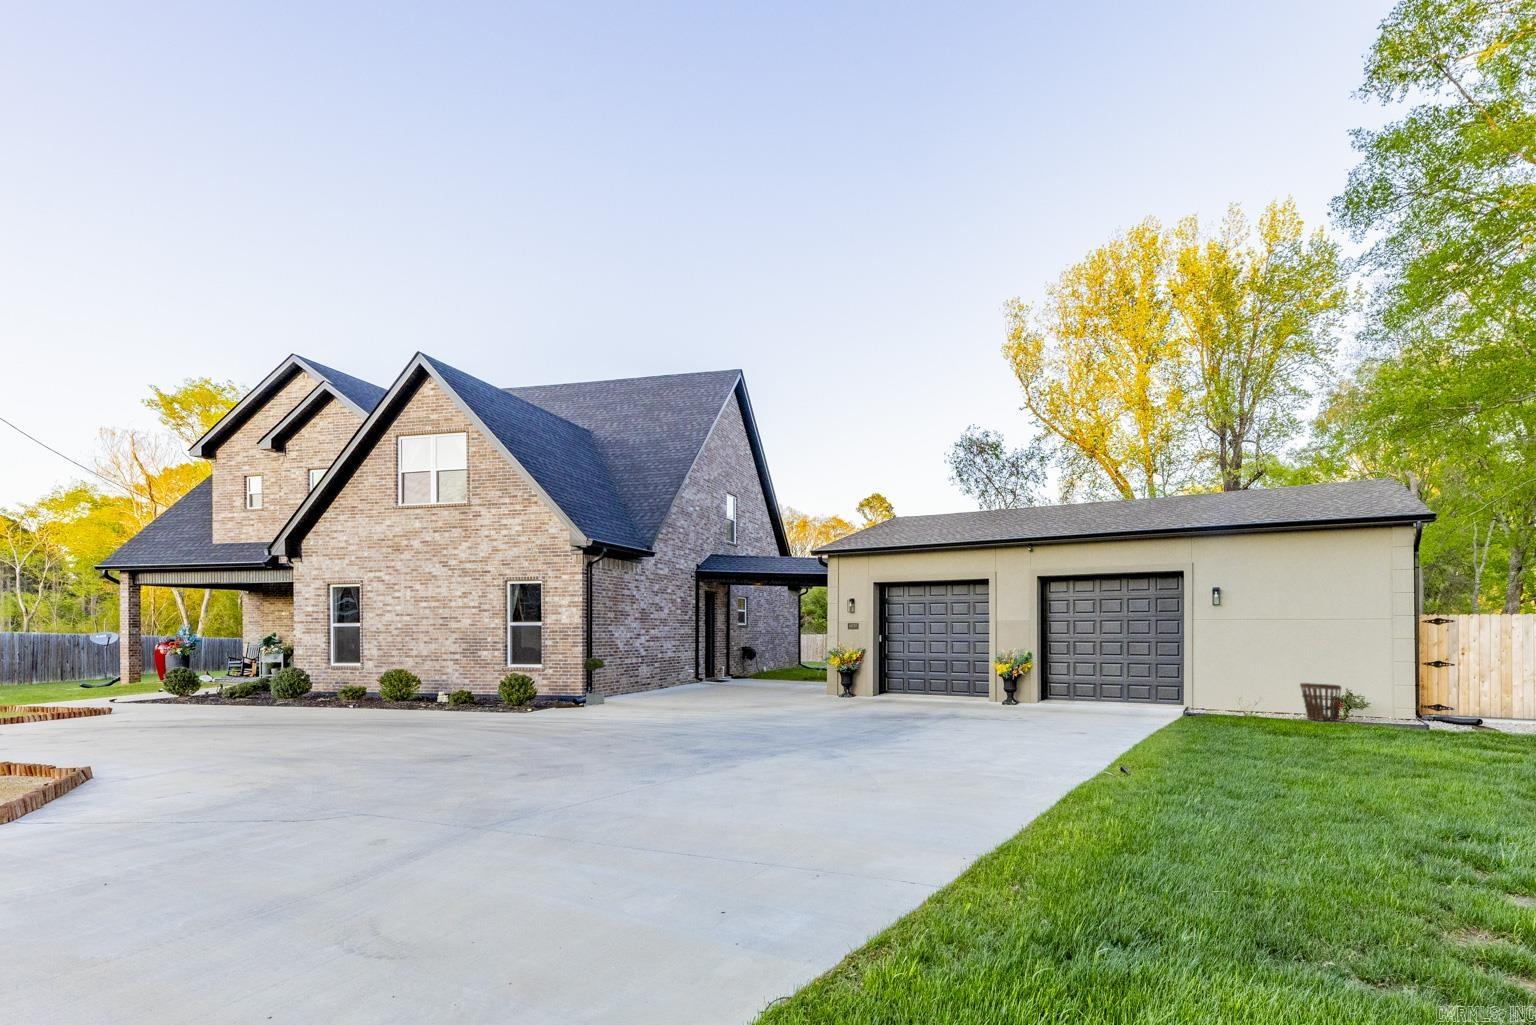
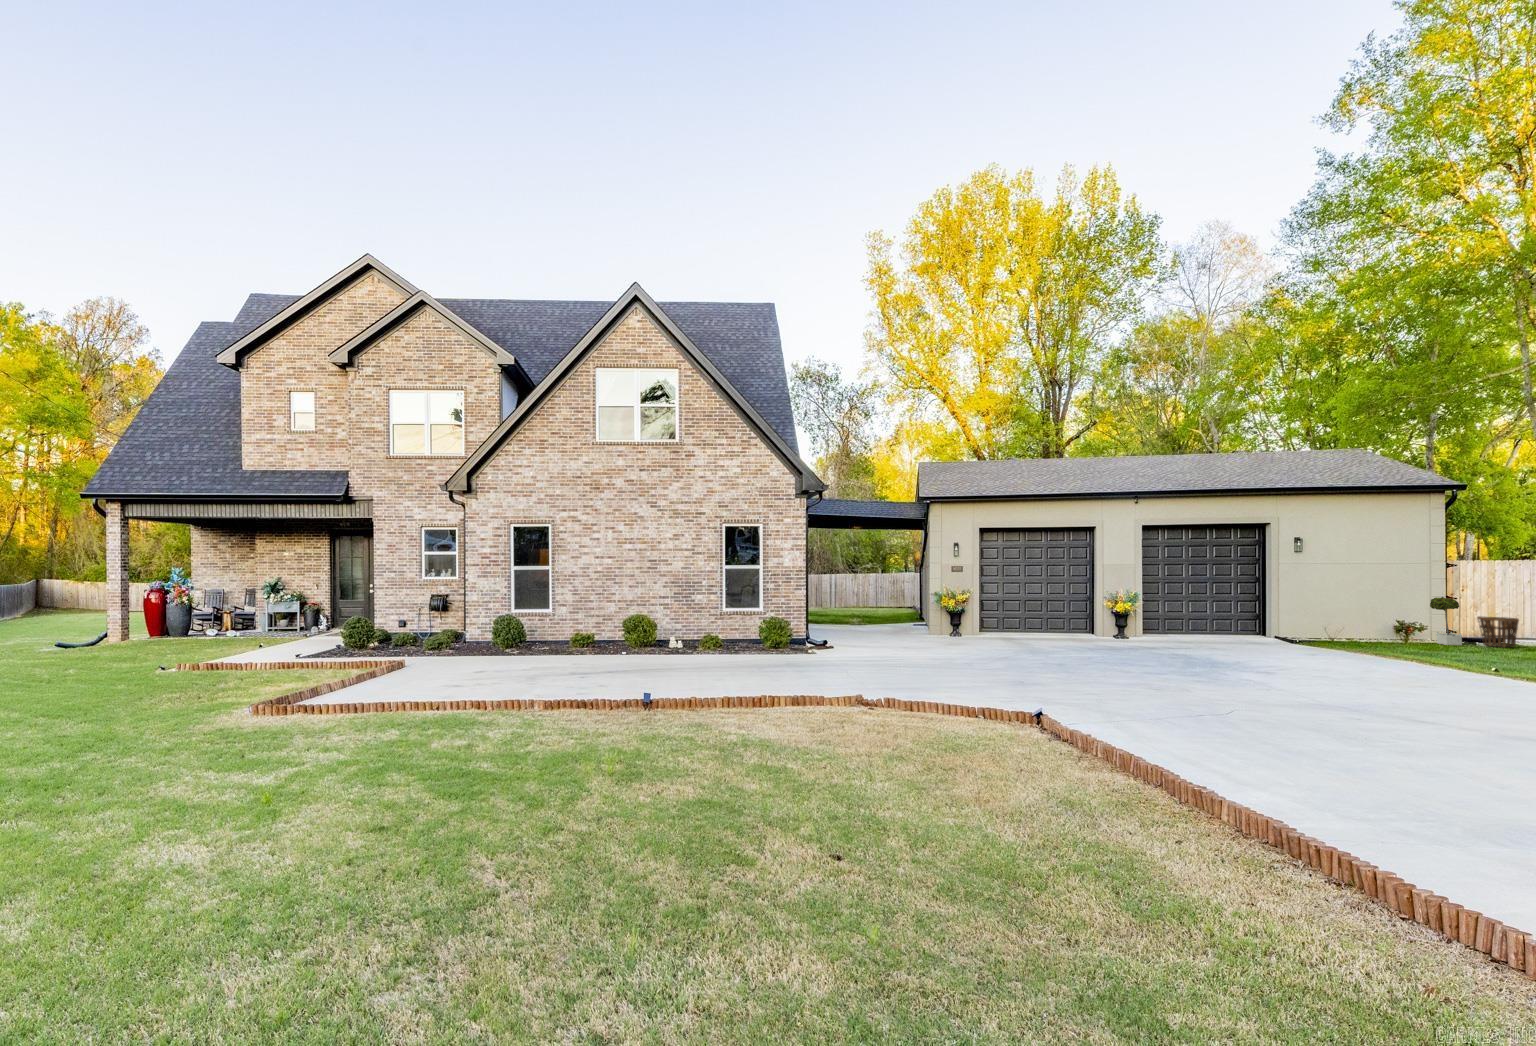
potted tree: present [583,658,605,705] -> present [1430,597,1462,645]

